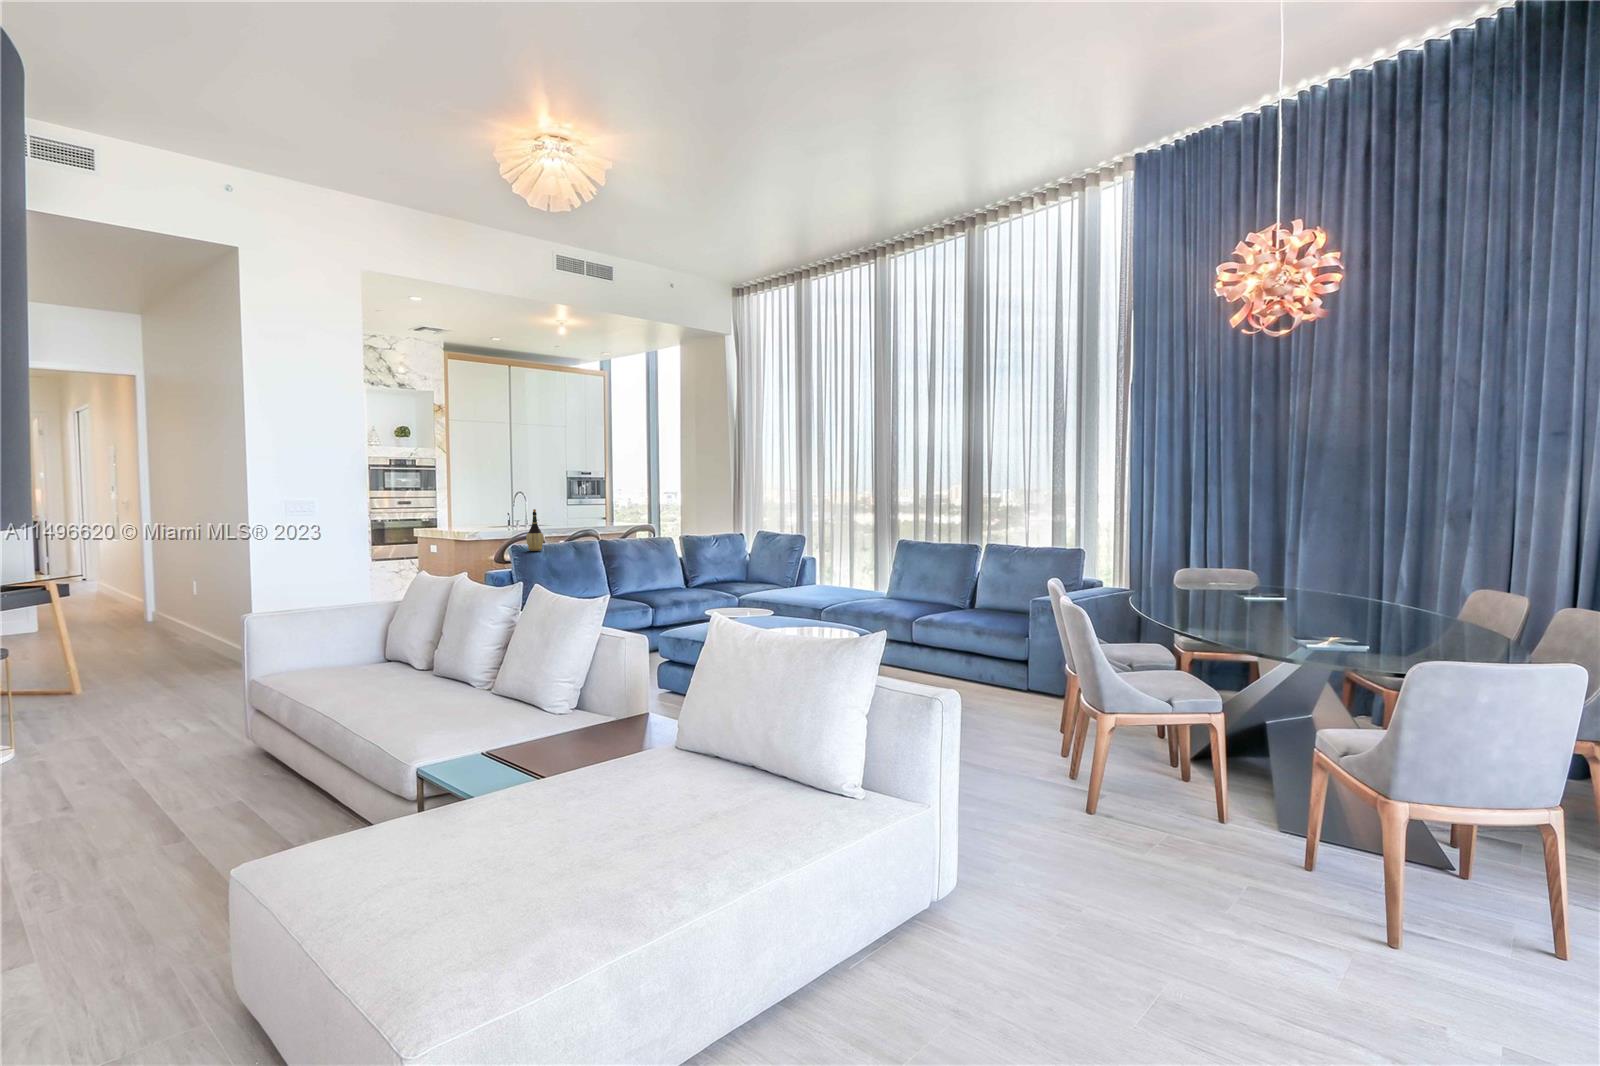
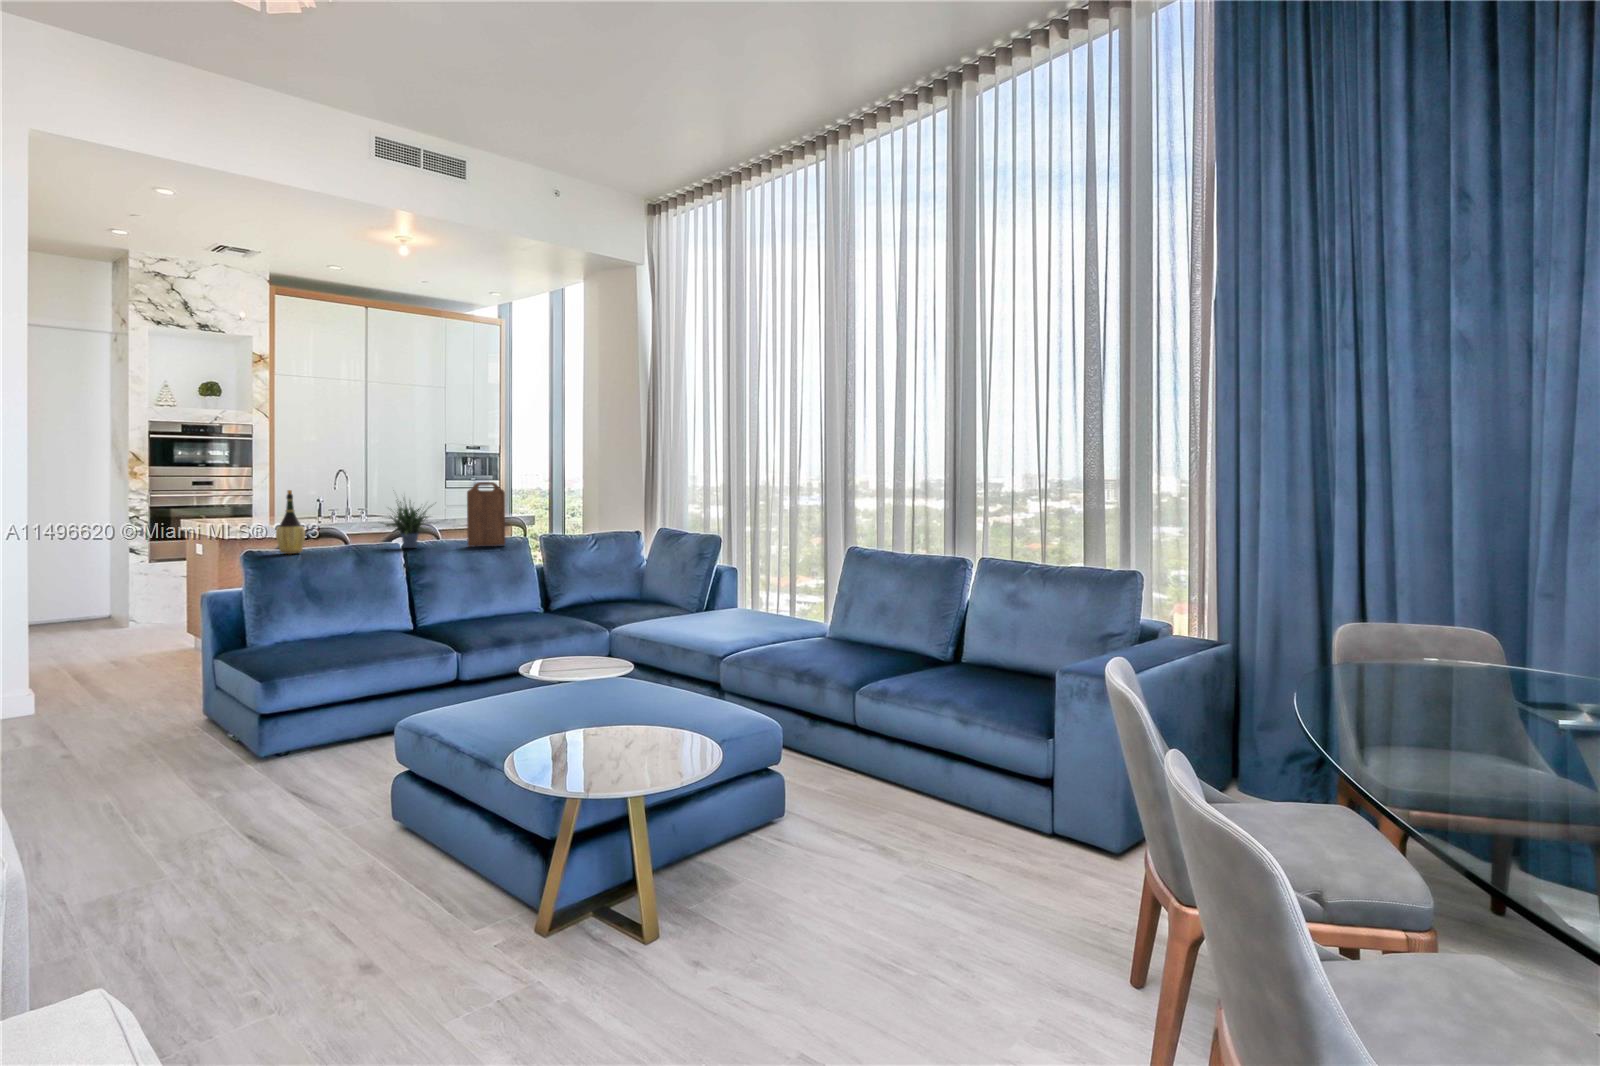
cutting board: none [635,502,659,546] -> present [467,482,505,547]
potted plant: none [579,506,619,547] -> present [385,499,432,548]

